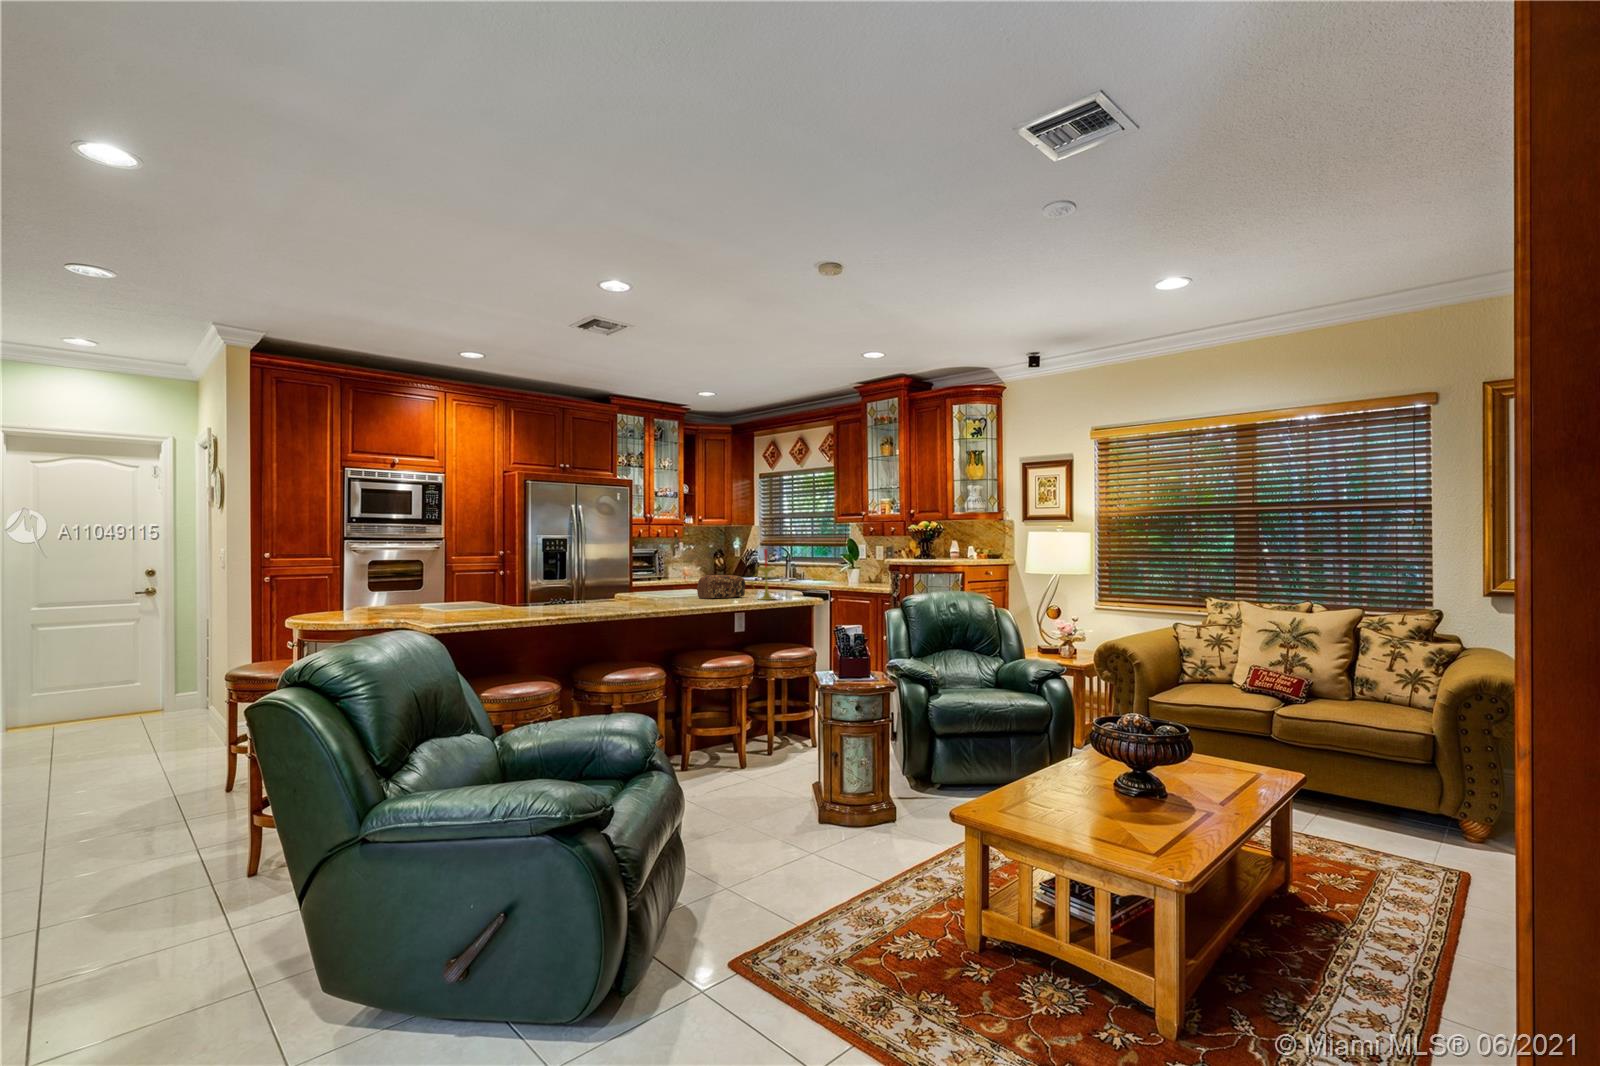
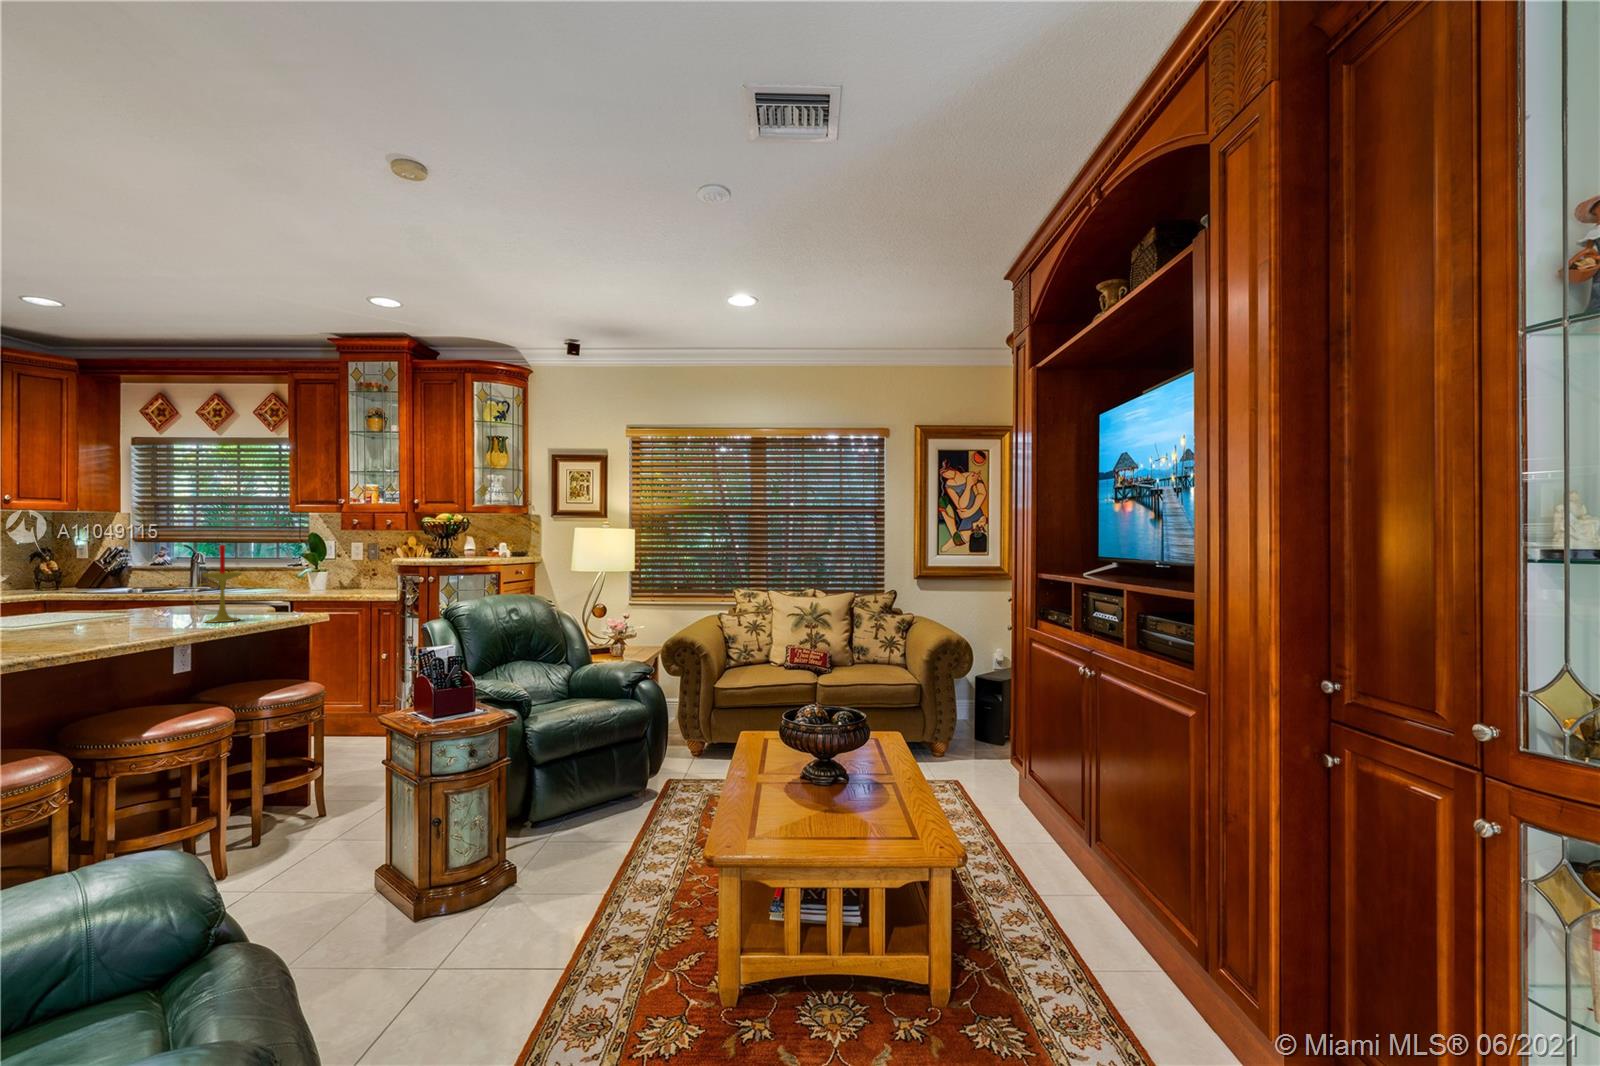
bread loaf: present [697,575,745,599] -> none [54,586,170,629]

